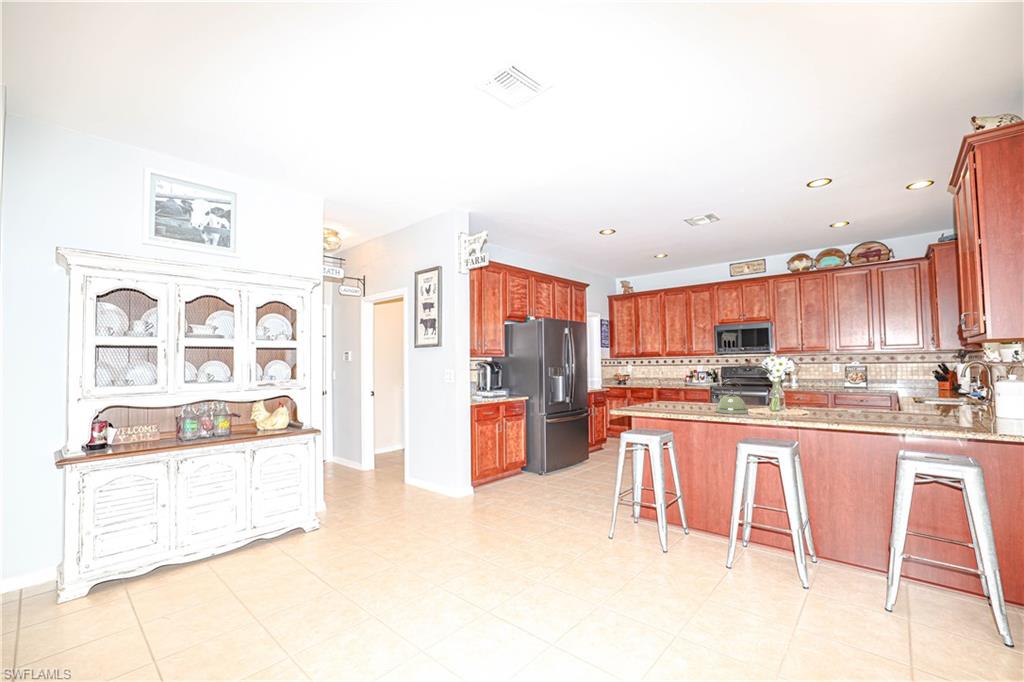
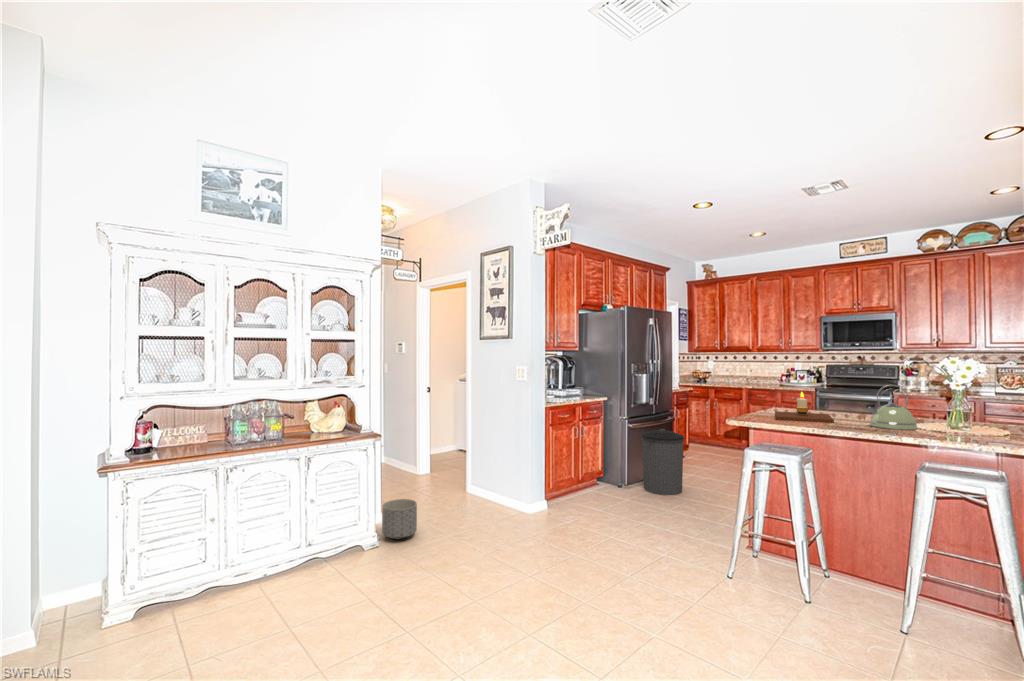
candle: none [649,387,693,411] -> present [775,392,834,423]
trash can: none [559,423,594,479] -> present [641,429,684,495]
planter: none [322,488,354,523] -> present [382,499,417,539]

